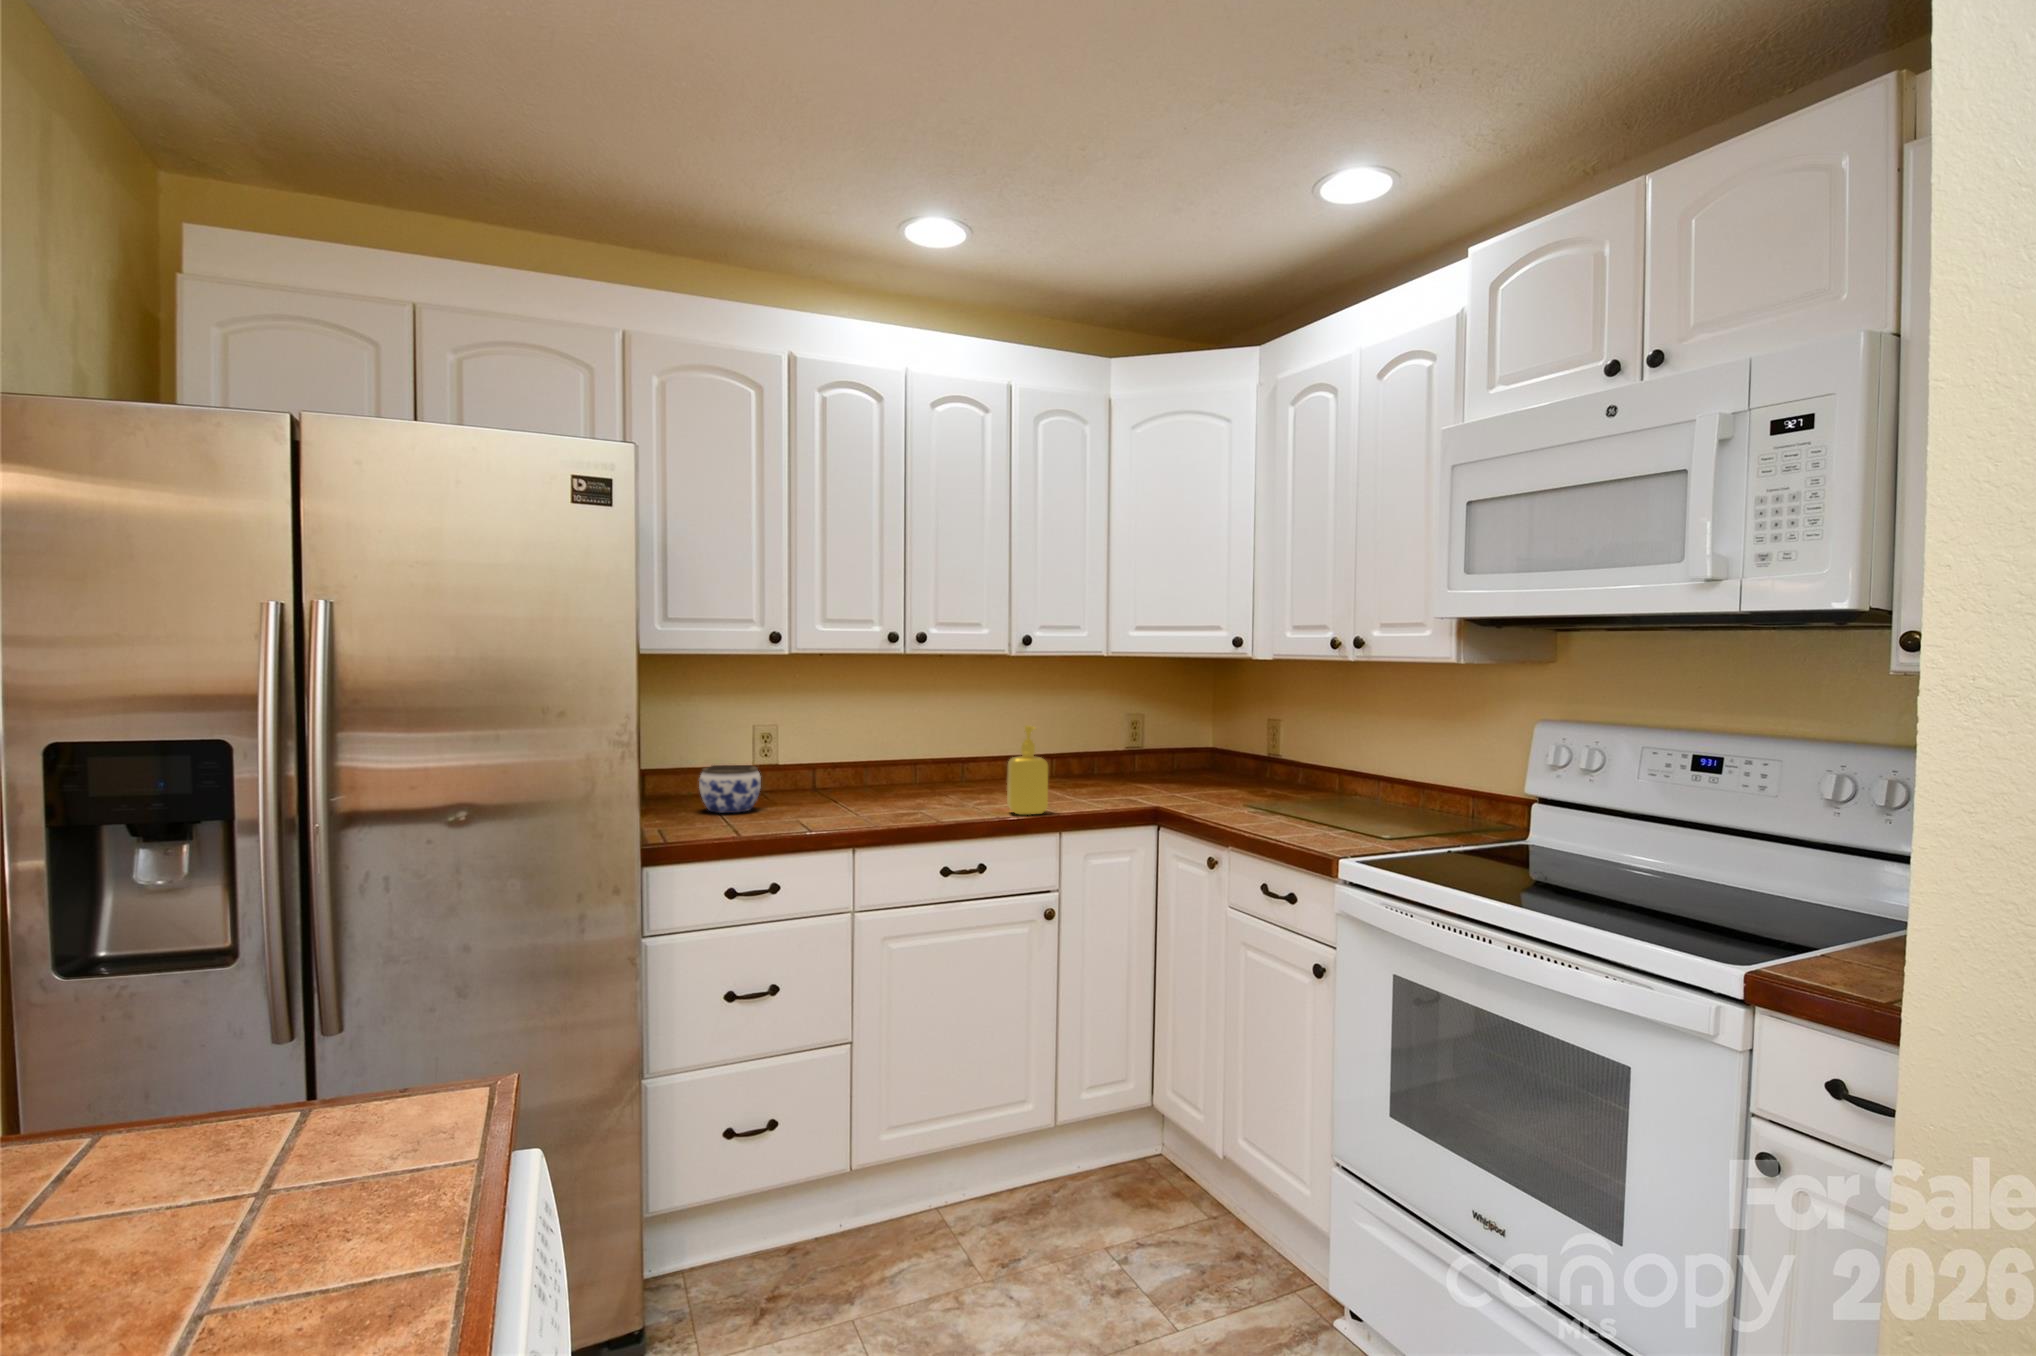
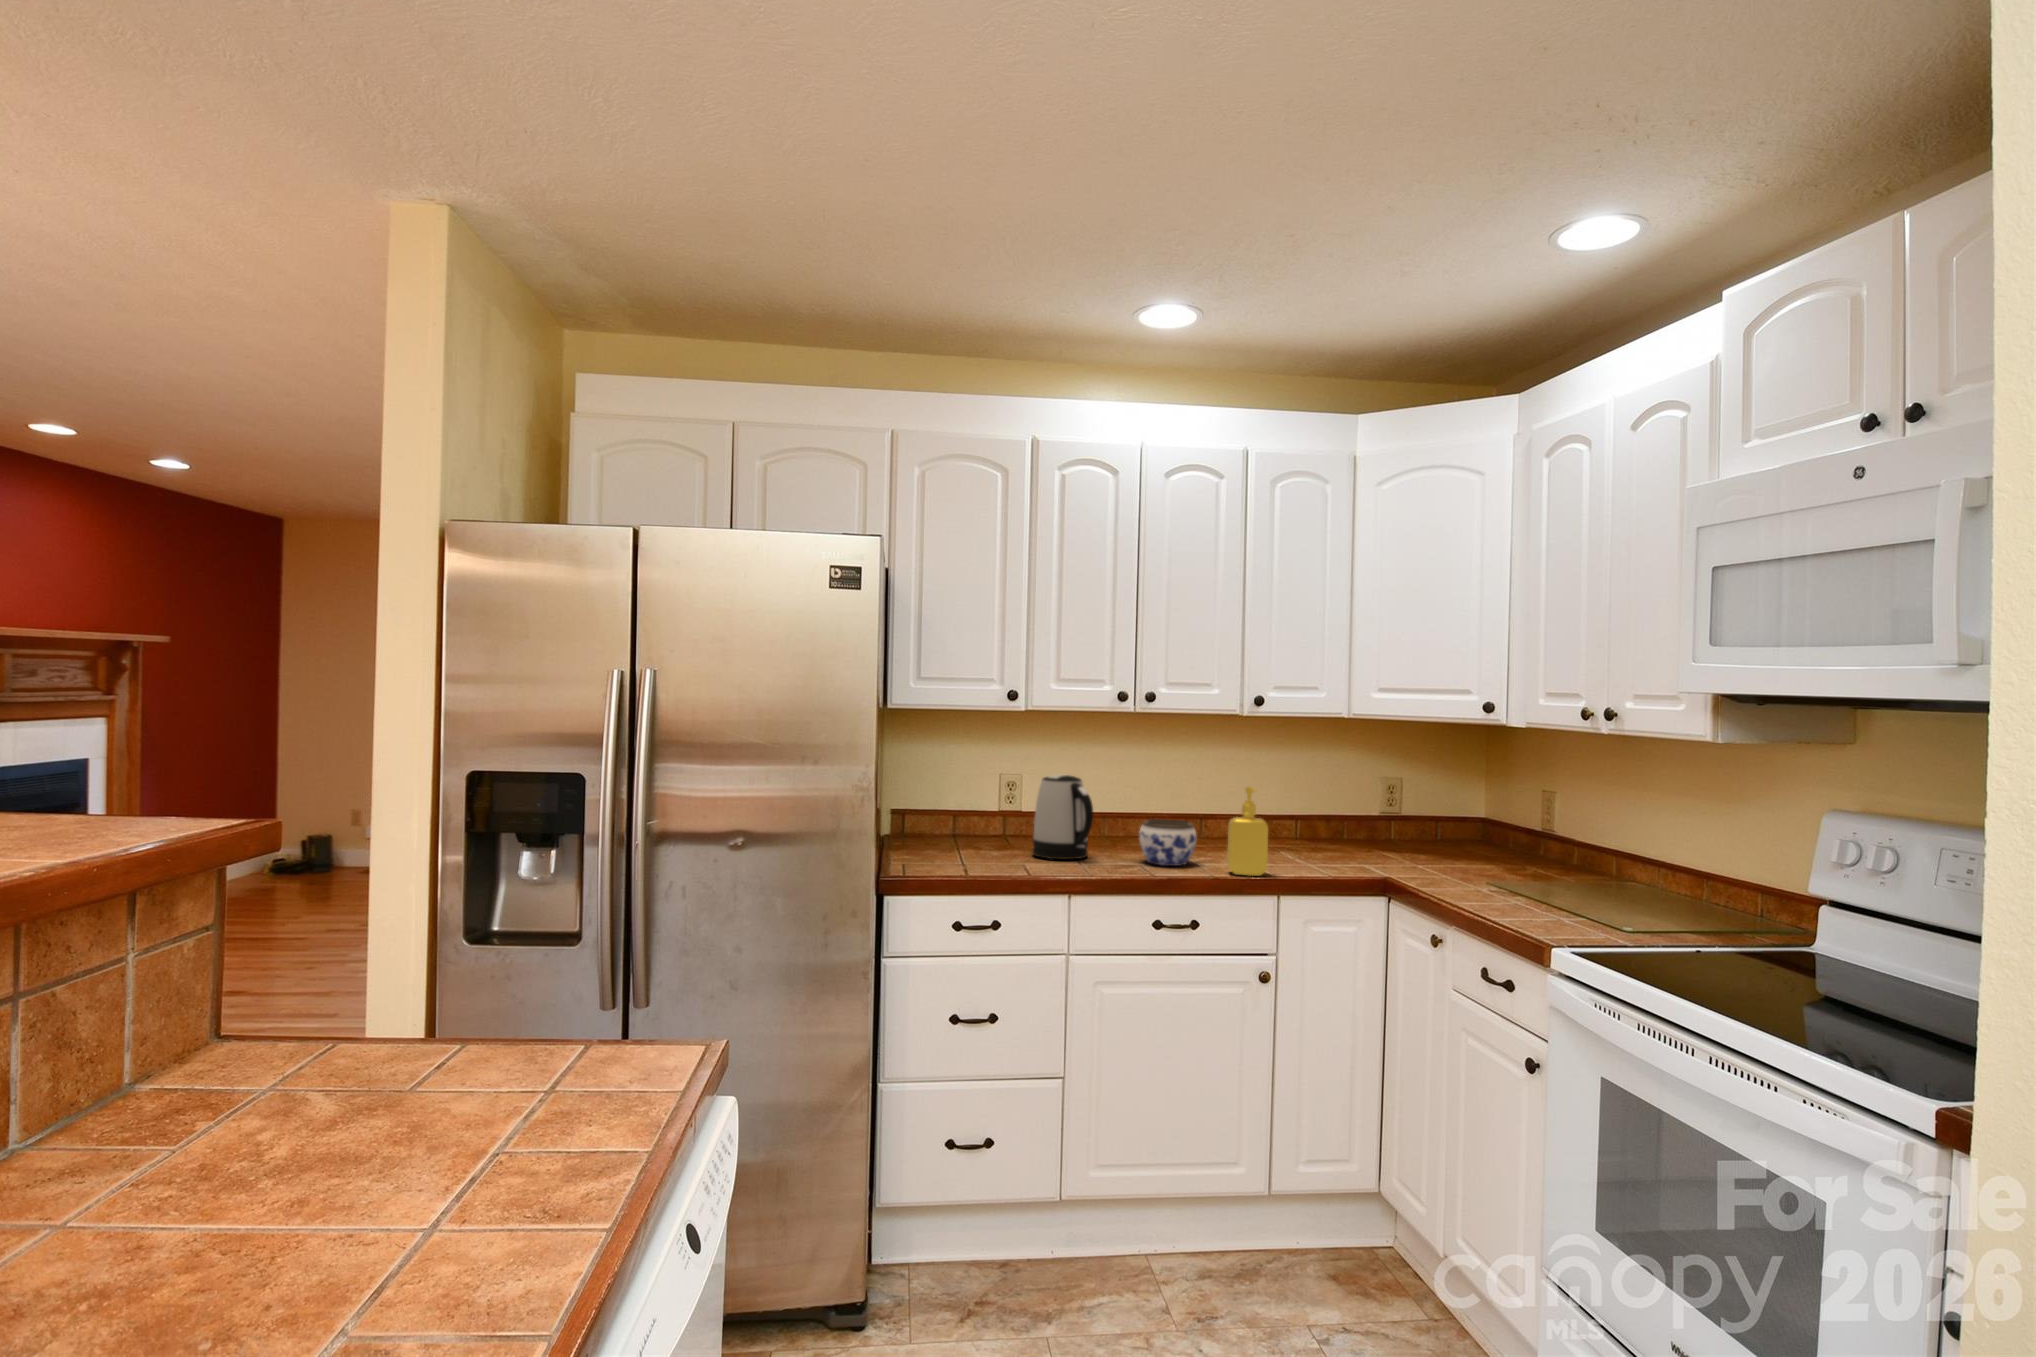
kettle: none [800,722,868,813] -> present [1033,774,1093,859]
jar: present [699,765,761,813] -> present [1139,819,1196,866]

